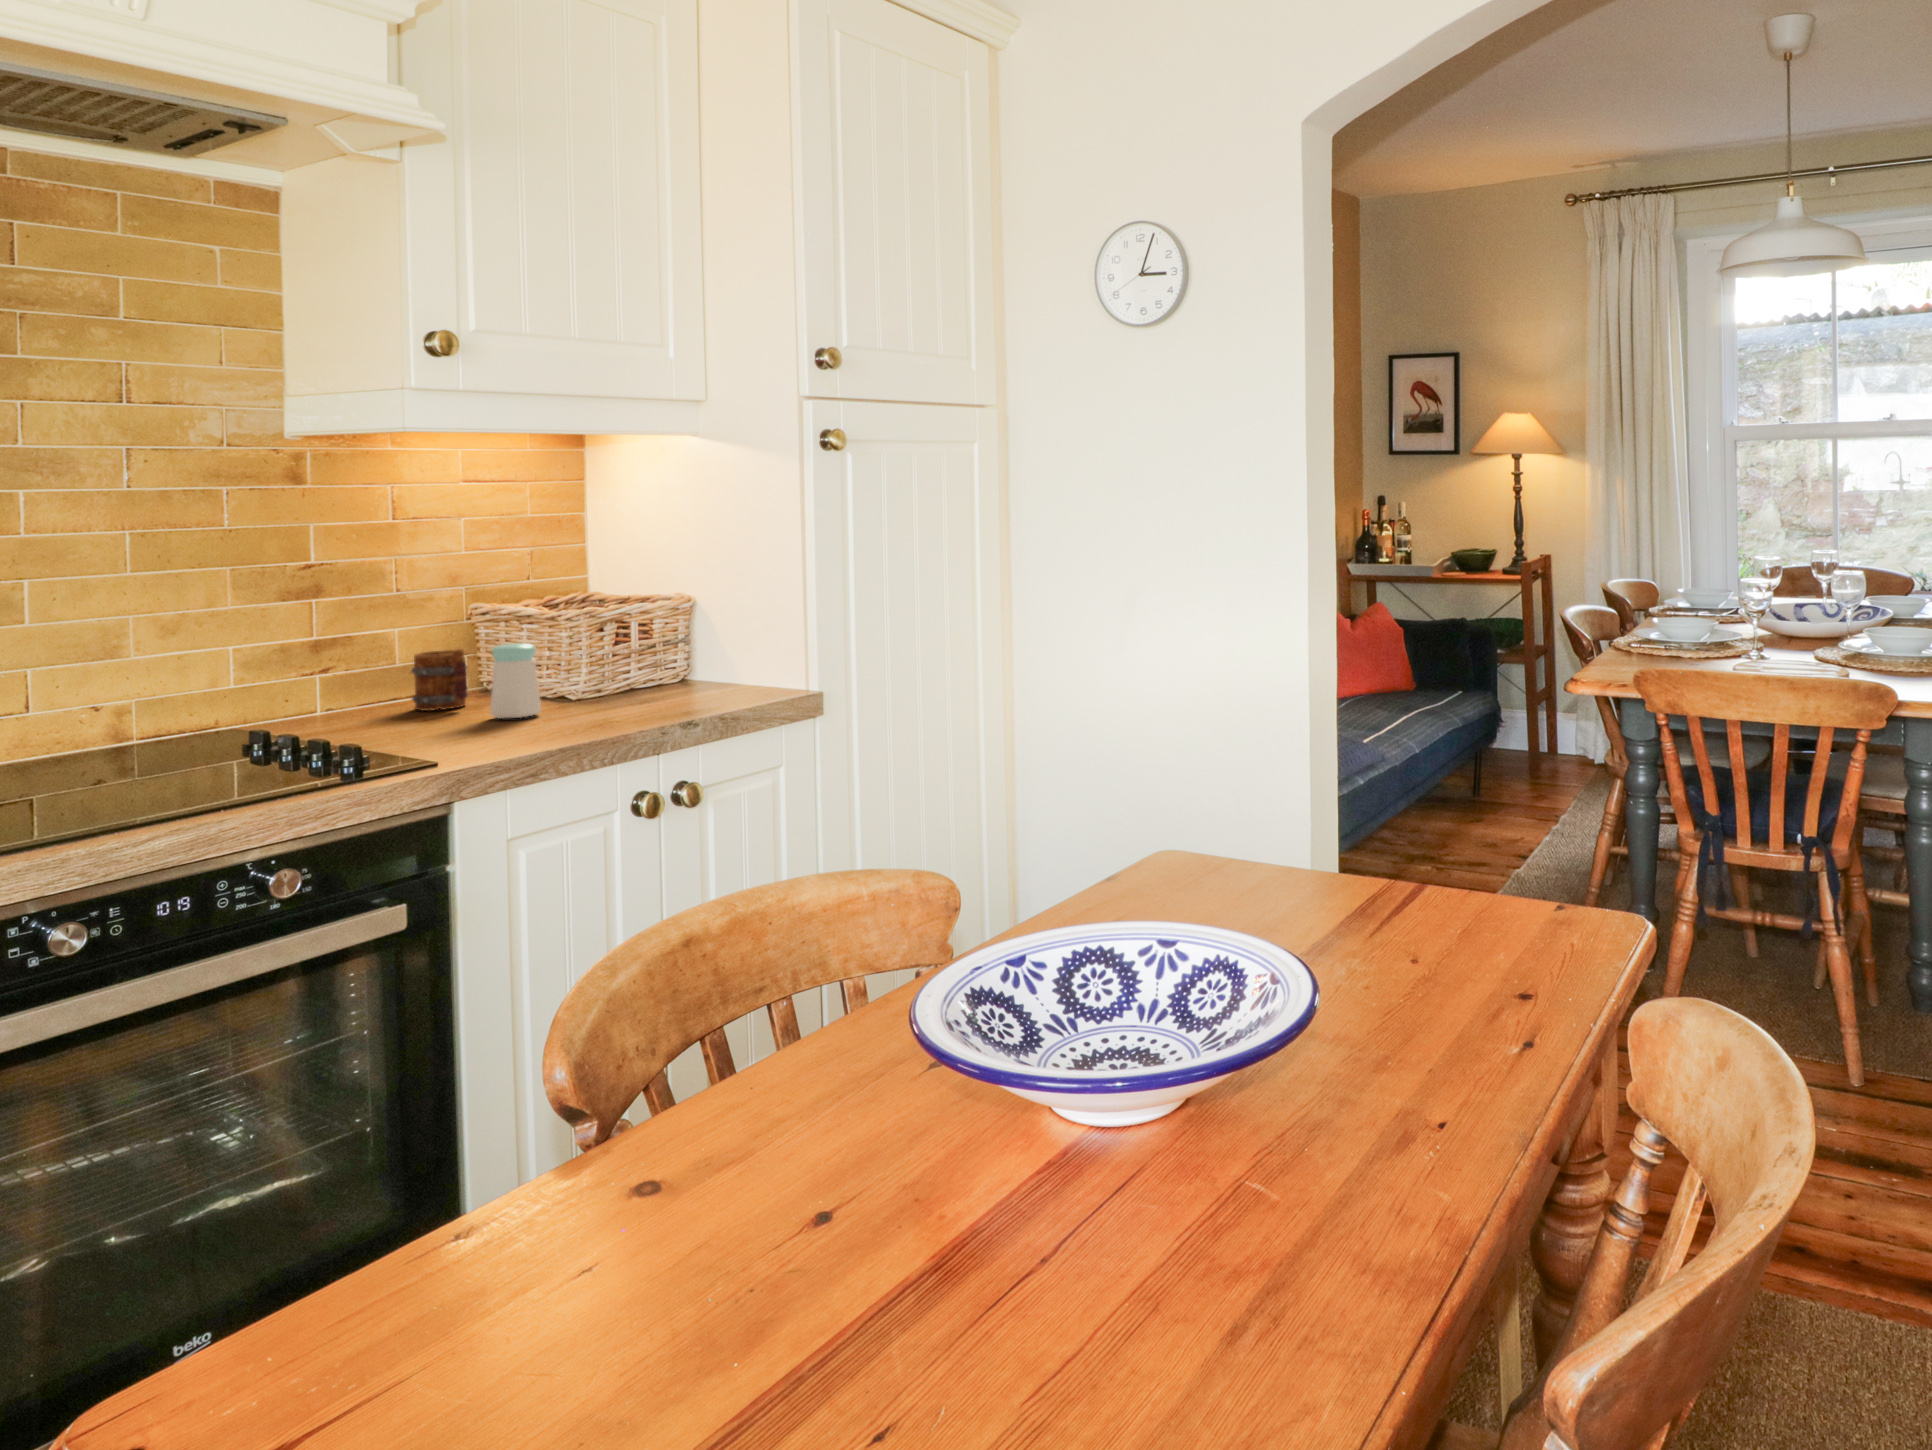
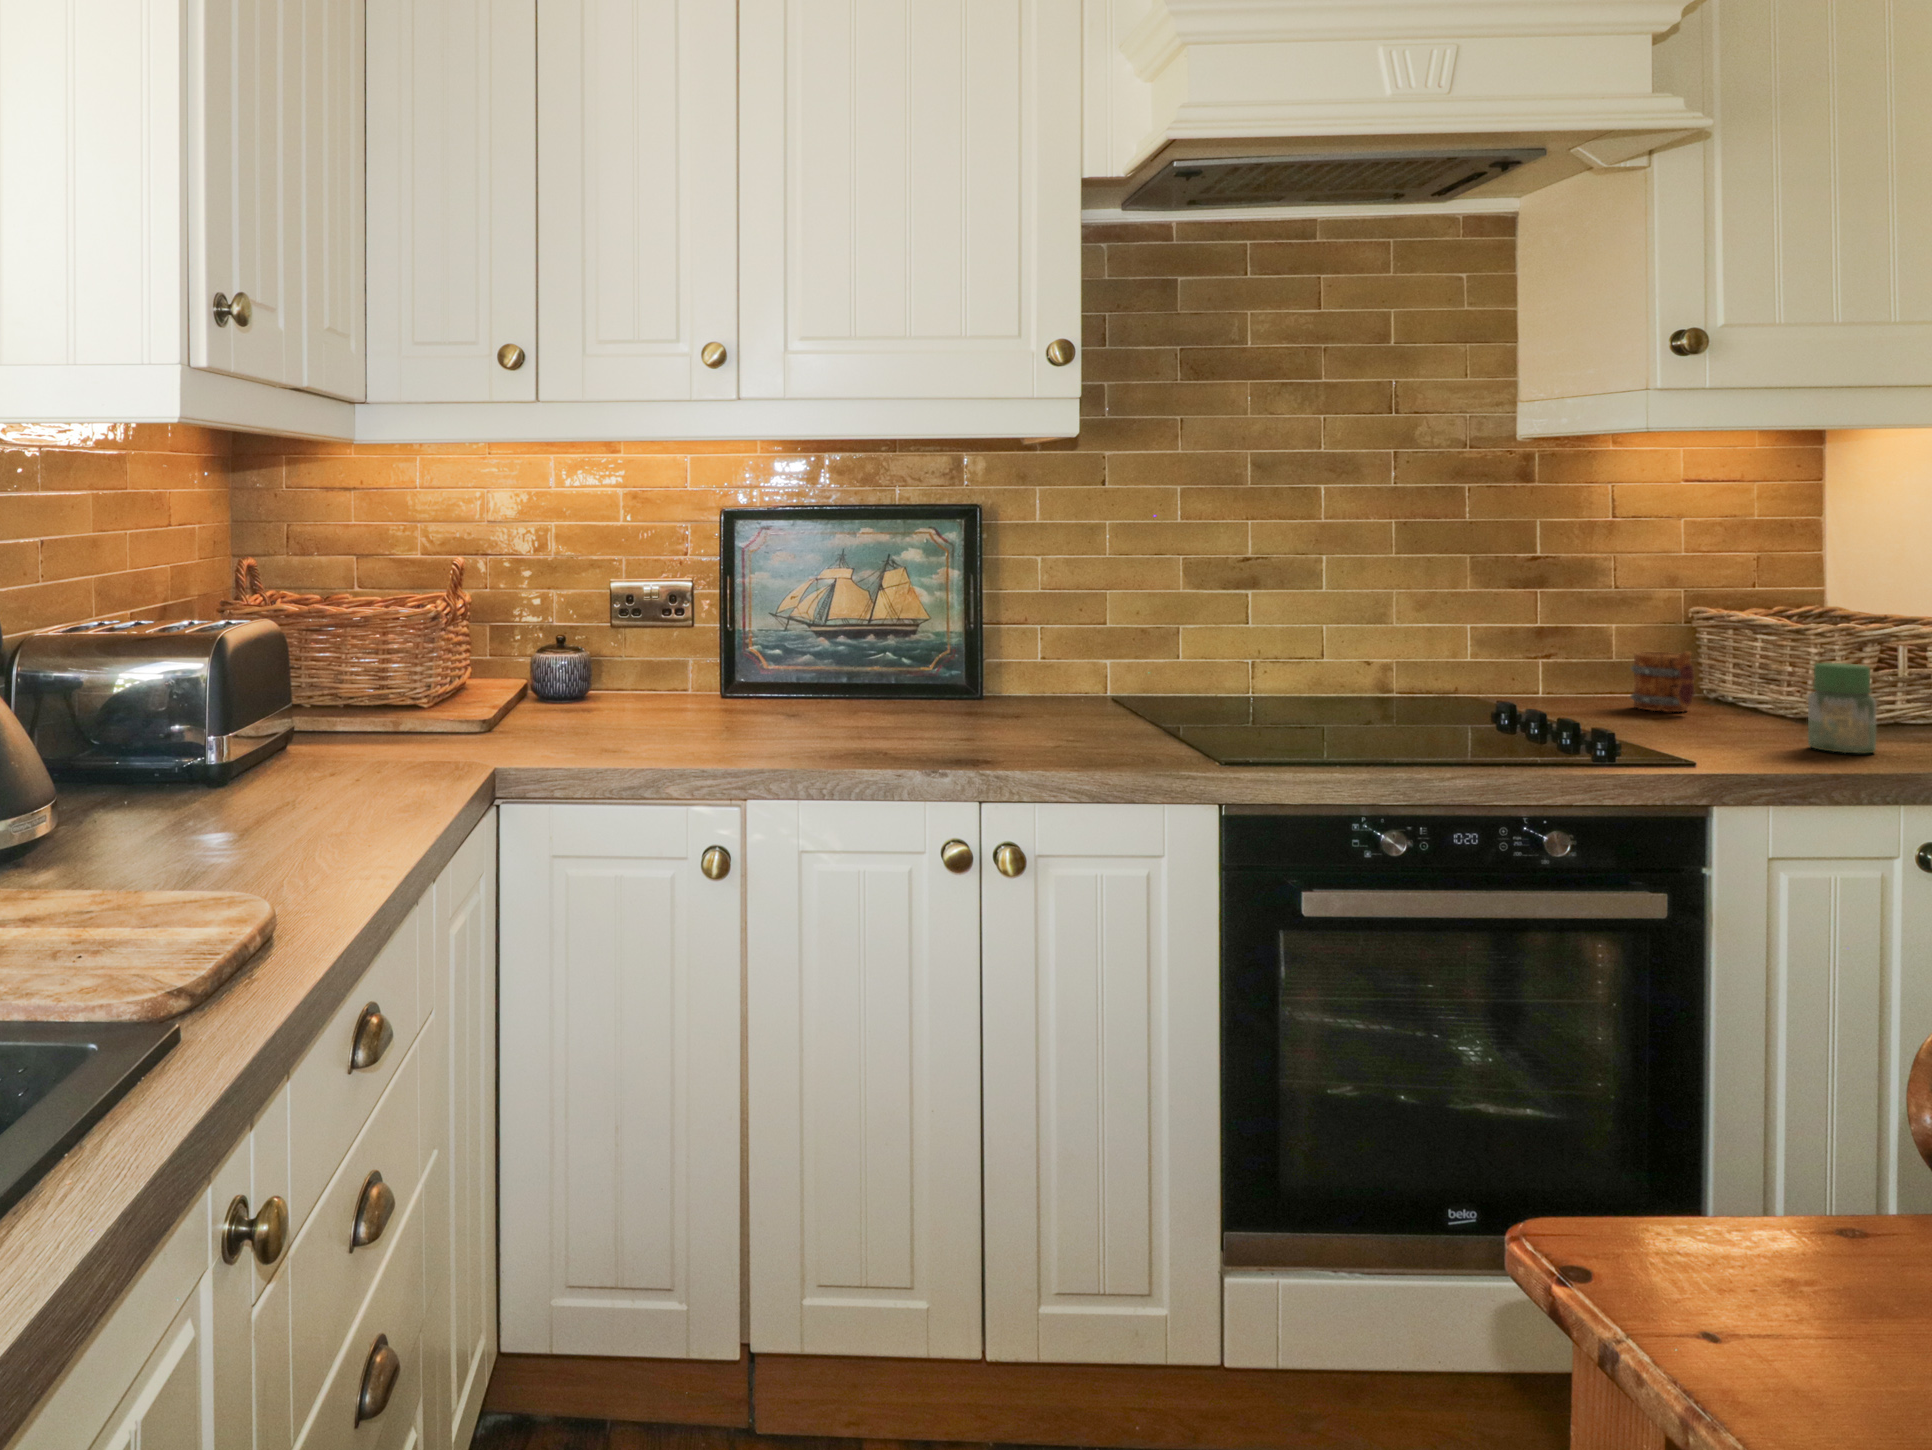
salt shaker: present [490,643,541,718] -> none [1726,651,1788,731]
jar: none [549,648,602,729] -> present [1808,663,1876,753]

